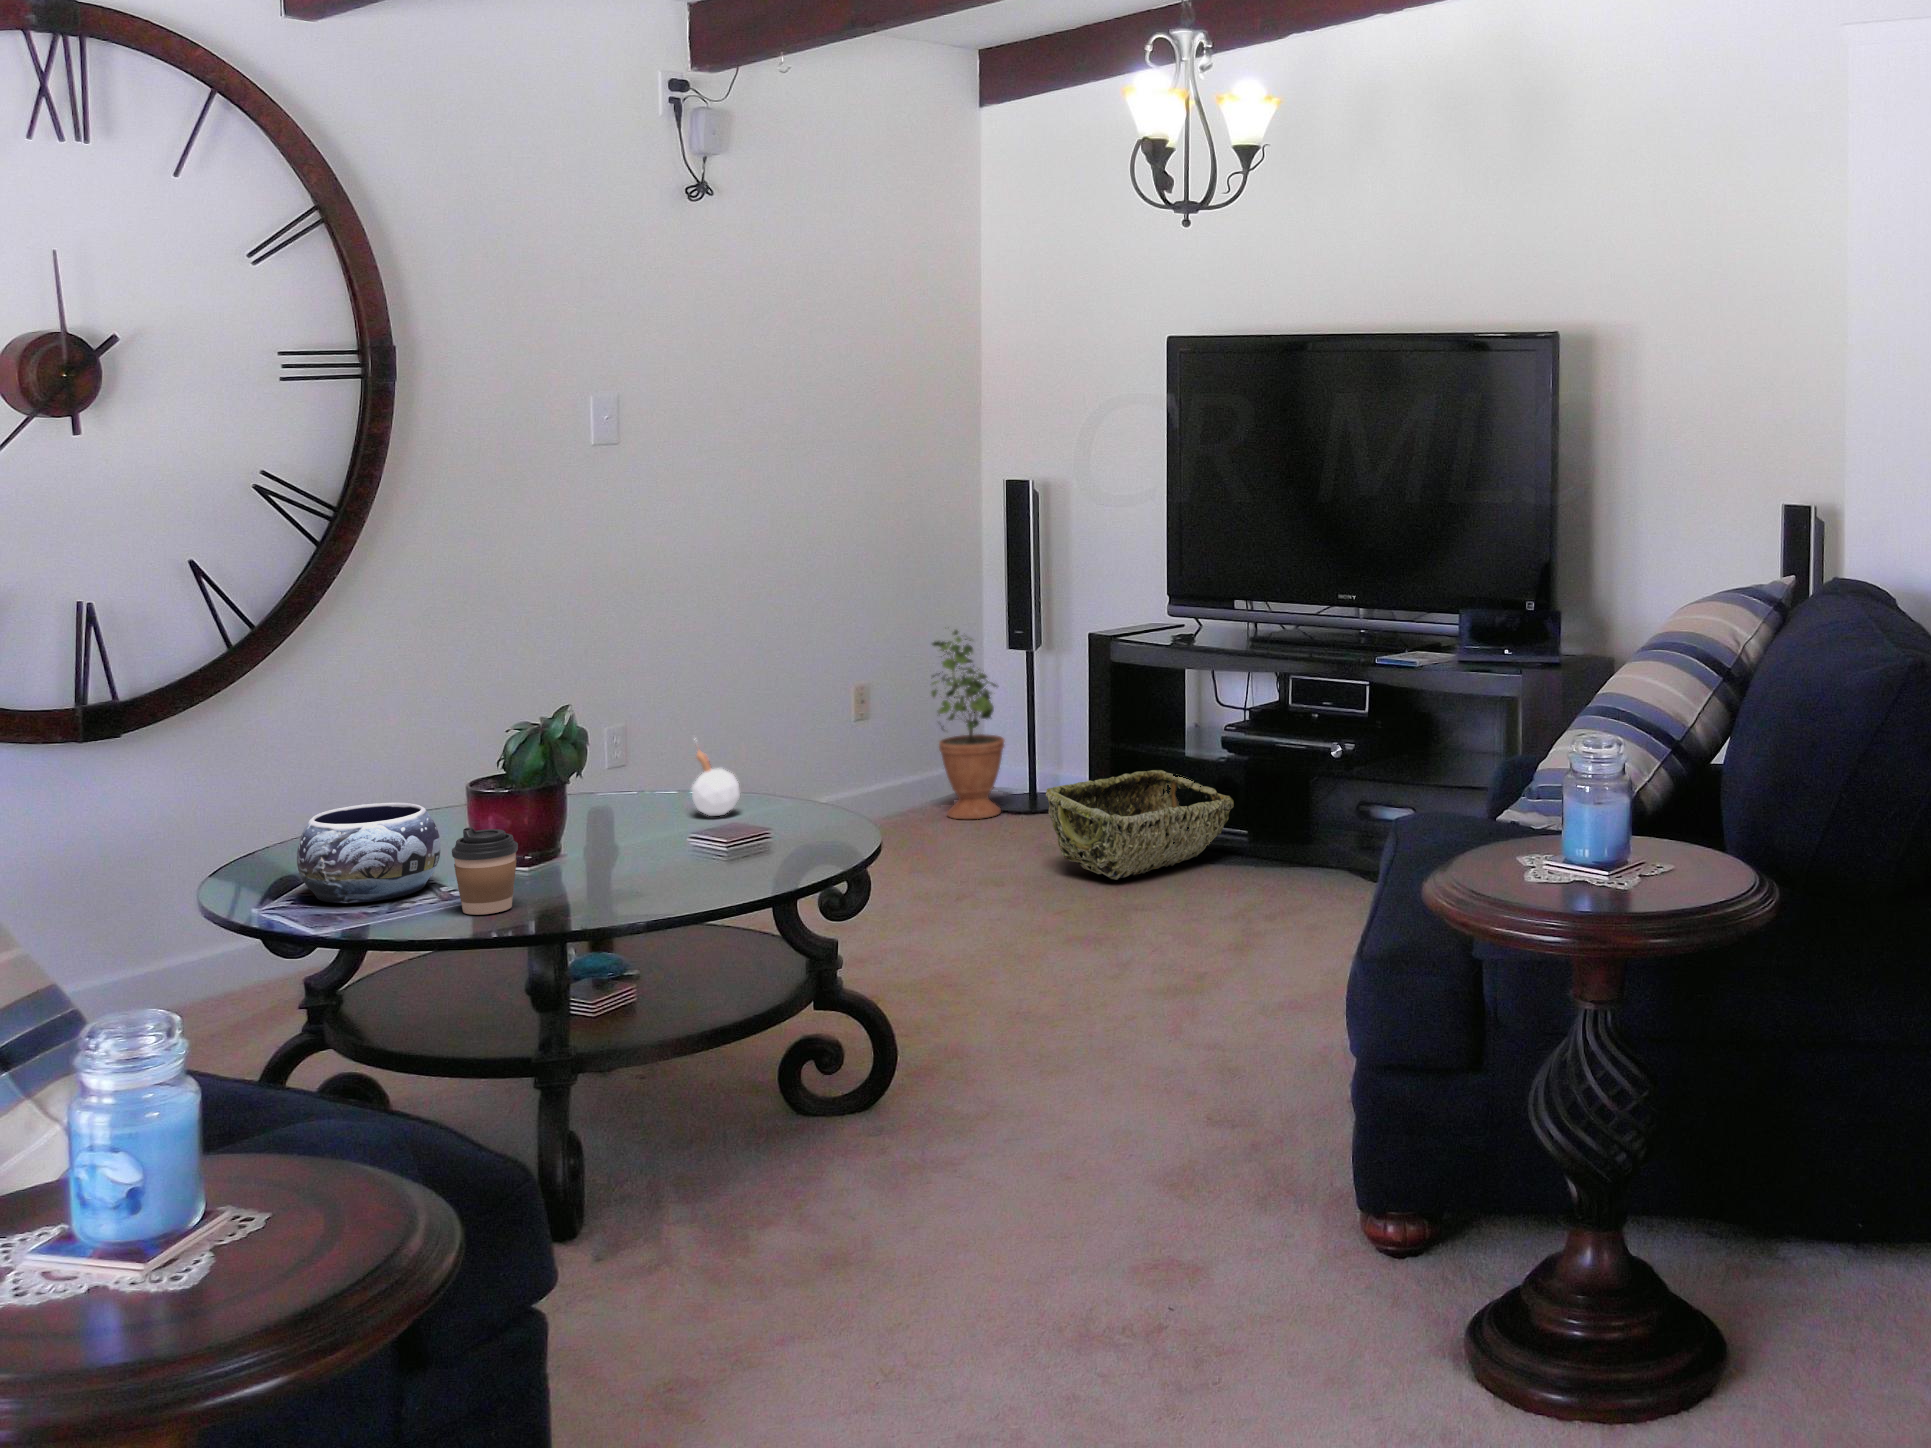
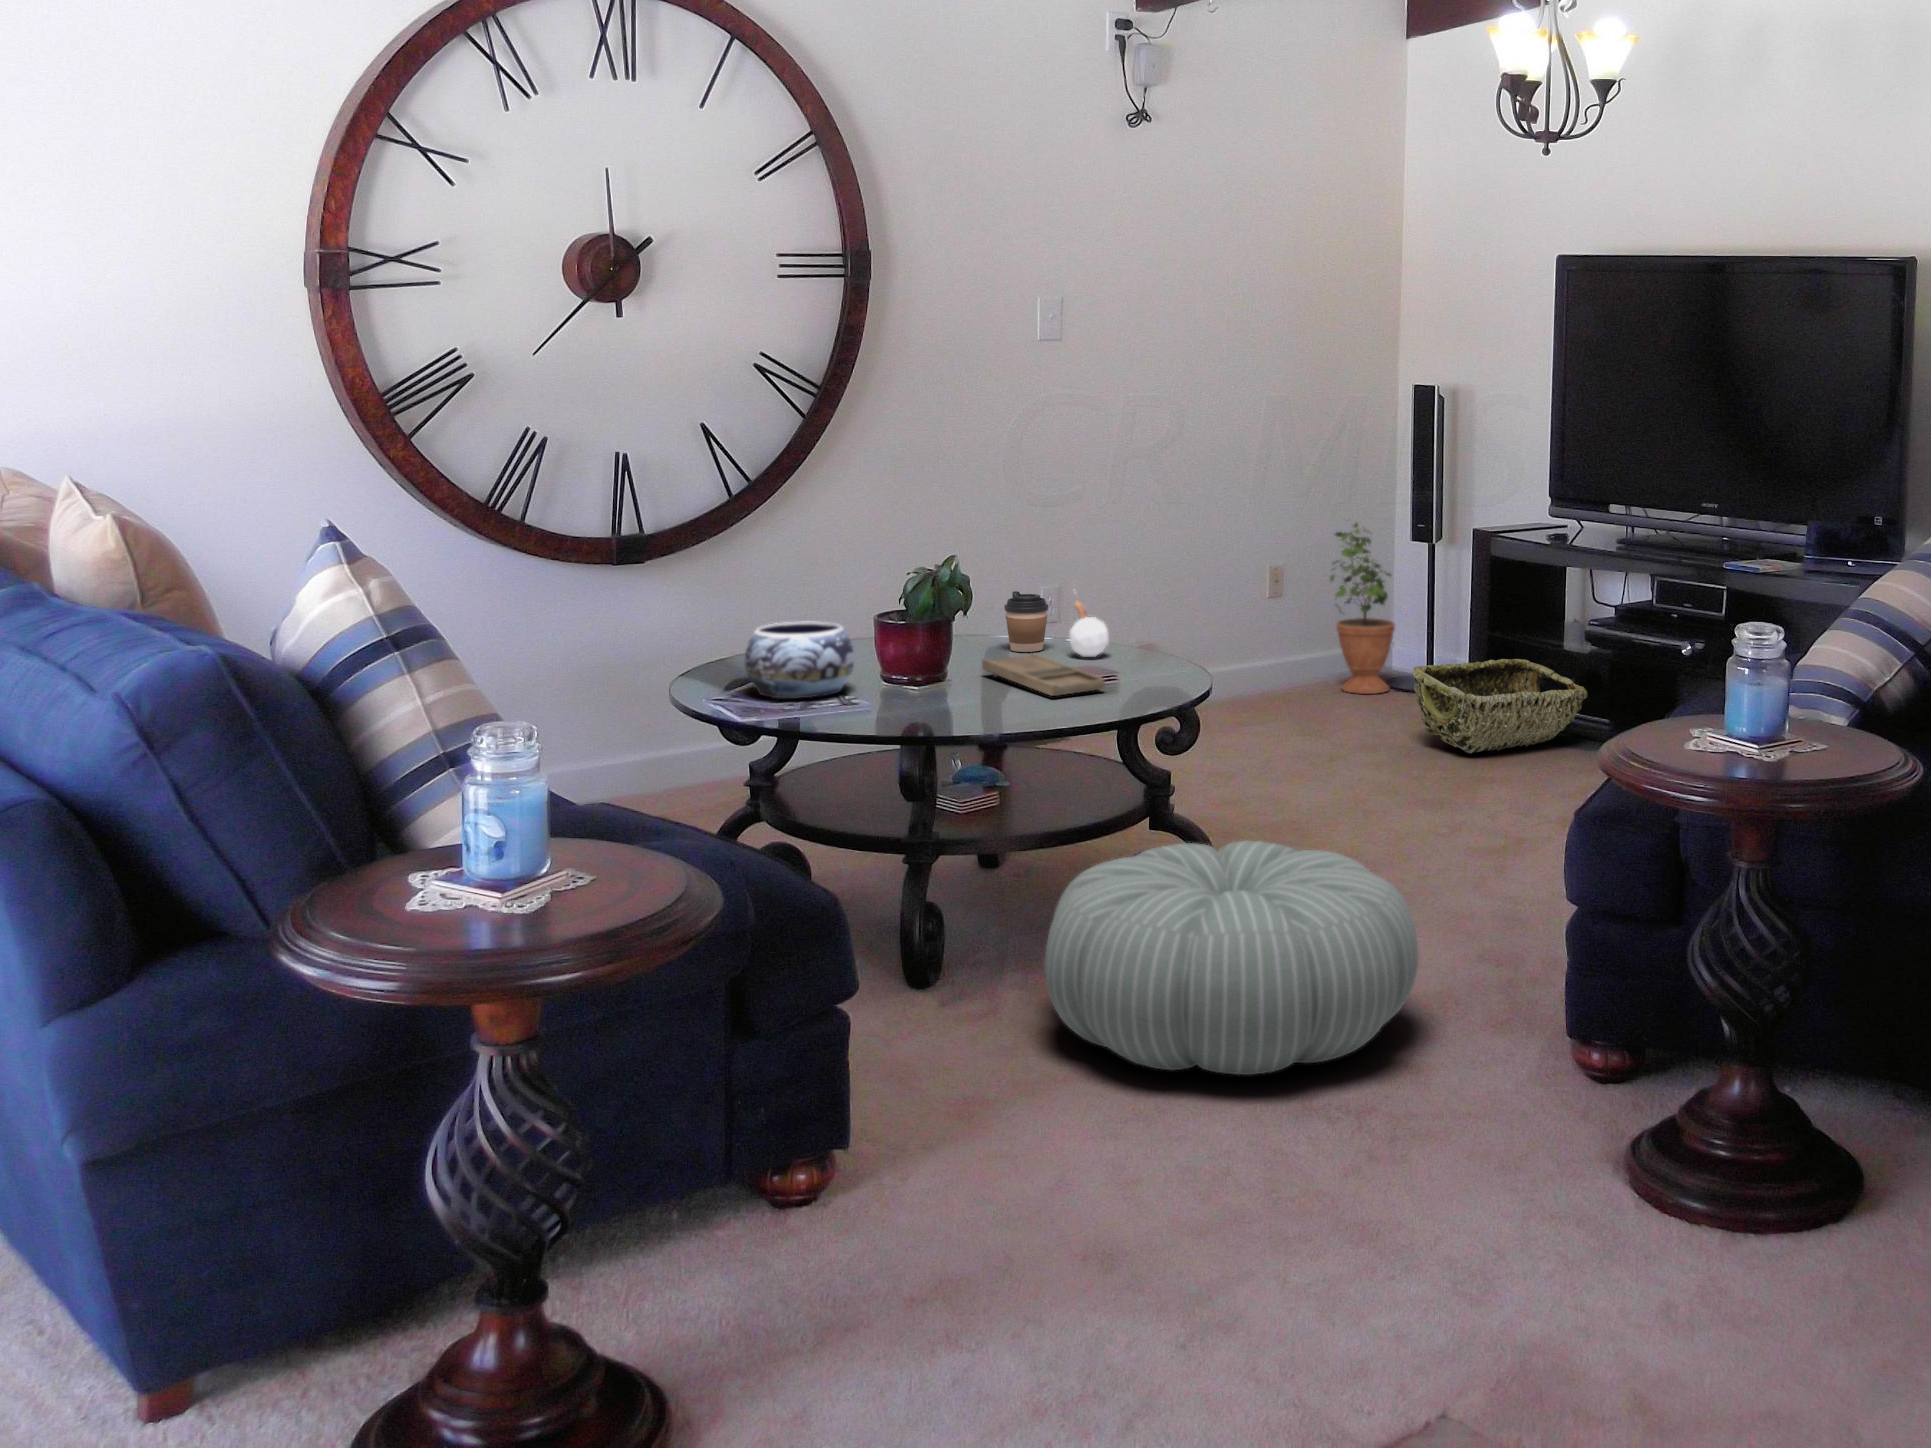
tray: none [596,818,755,870] -> present [982,653,1105,696]
coffee cup: present [452,827,518,915] -> present [1004,591,1048,652]
pouf: none [737,1023,1175,1315] -> present [1044,841,1419,1075]

